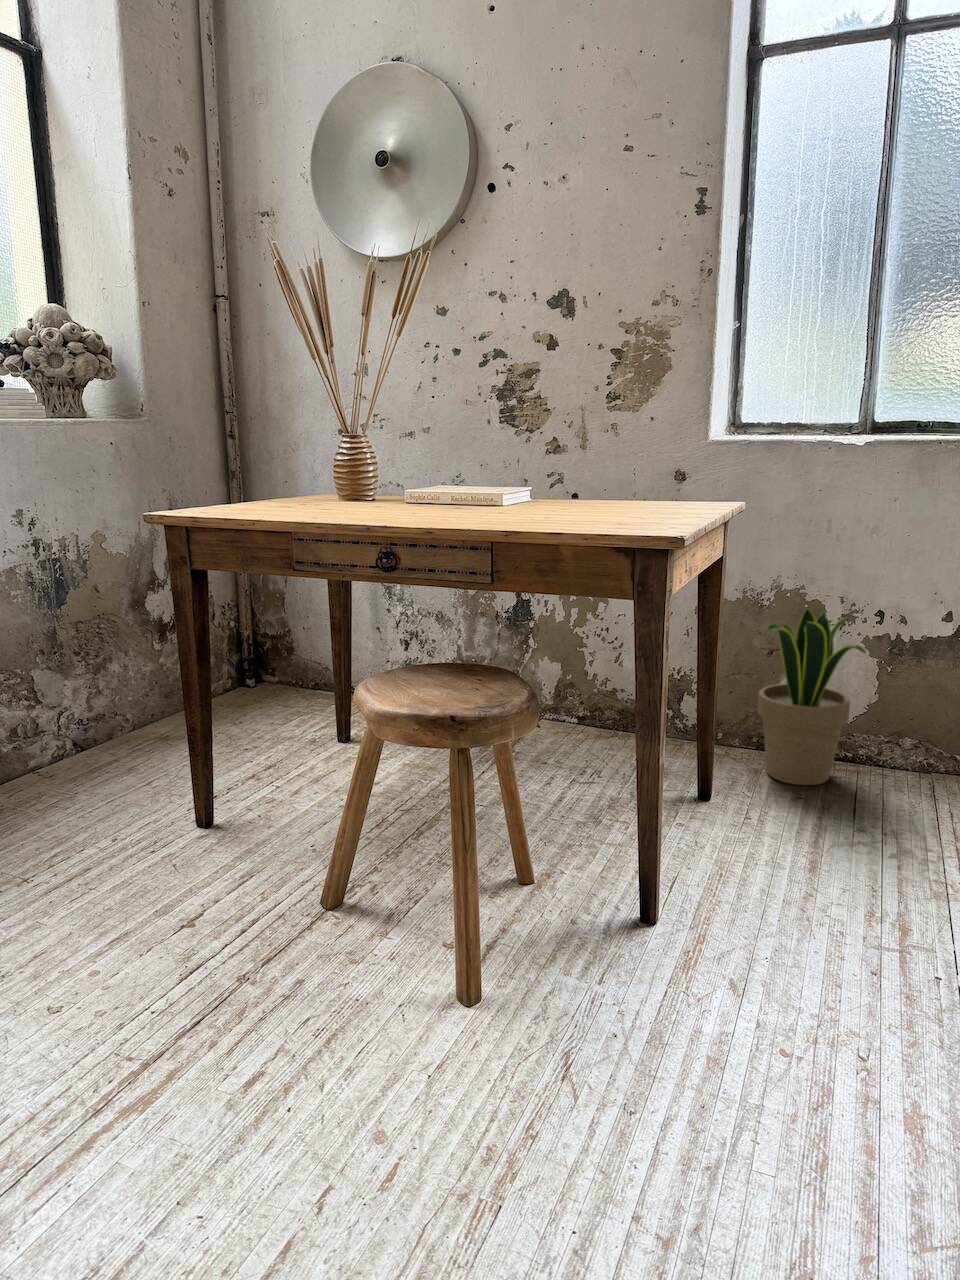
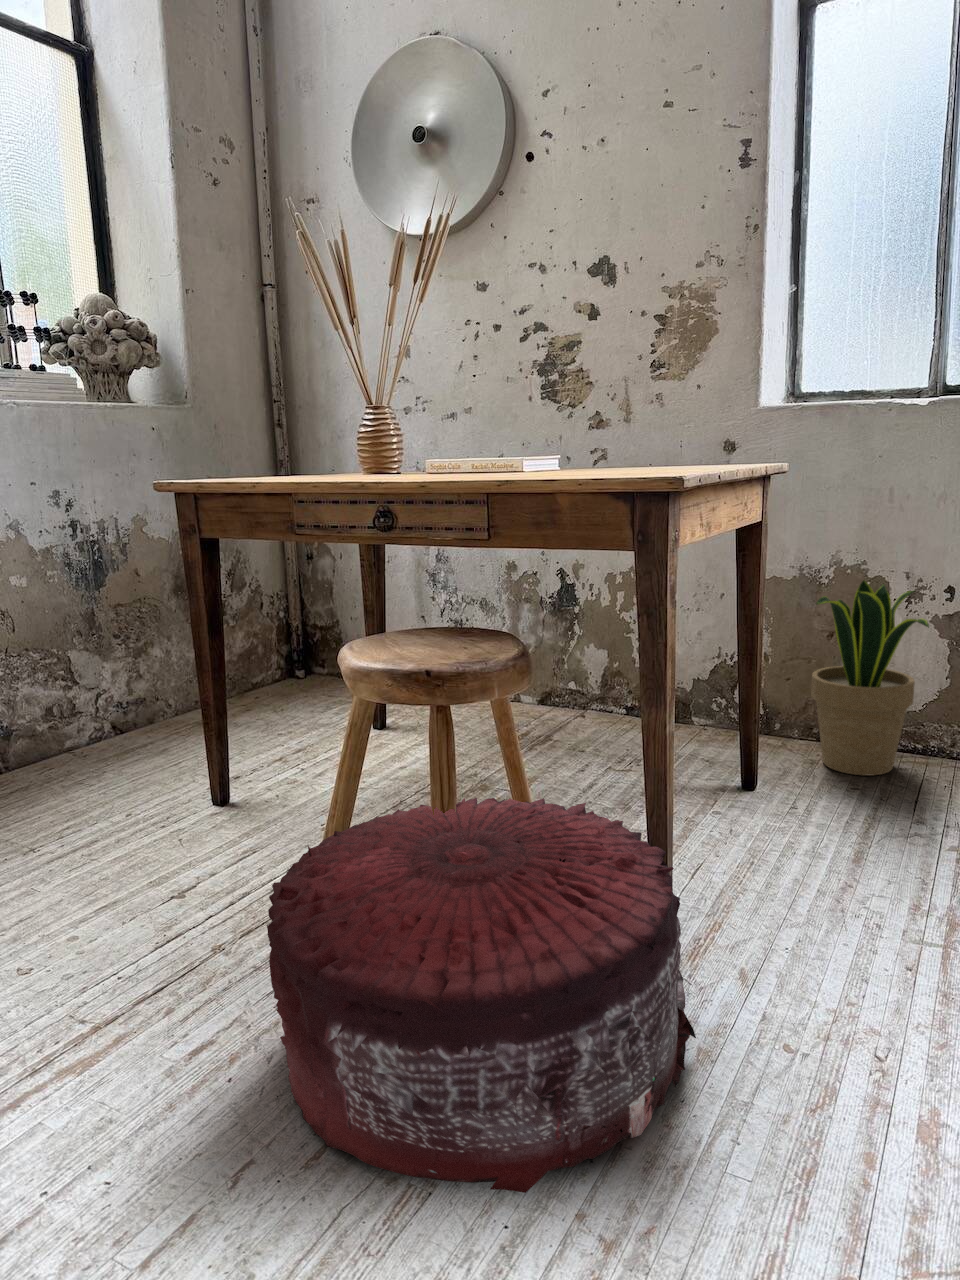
pouf: none [321,831,708,1201] -> present [267,798,696,1193]

